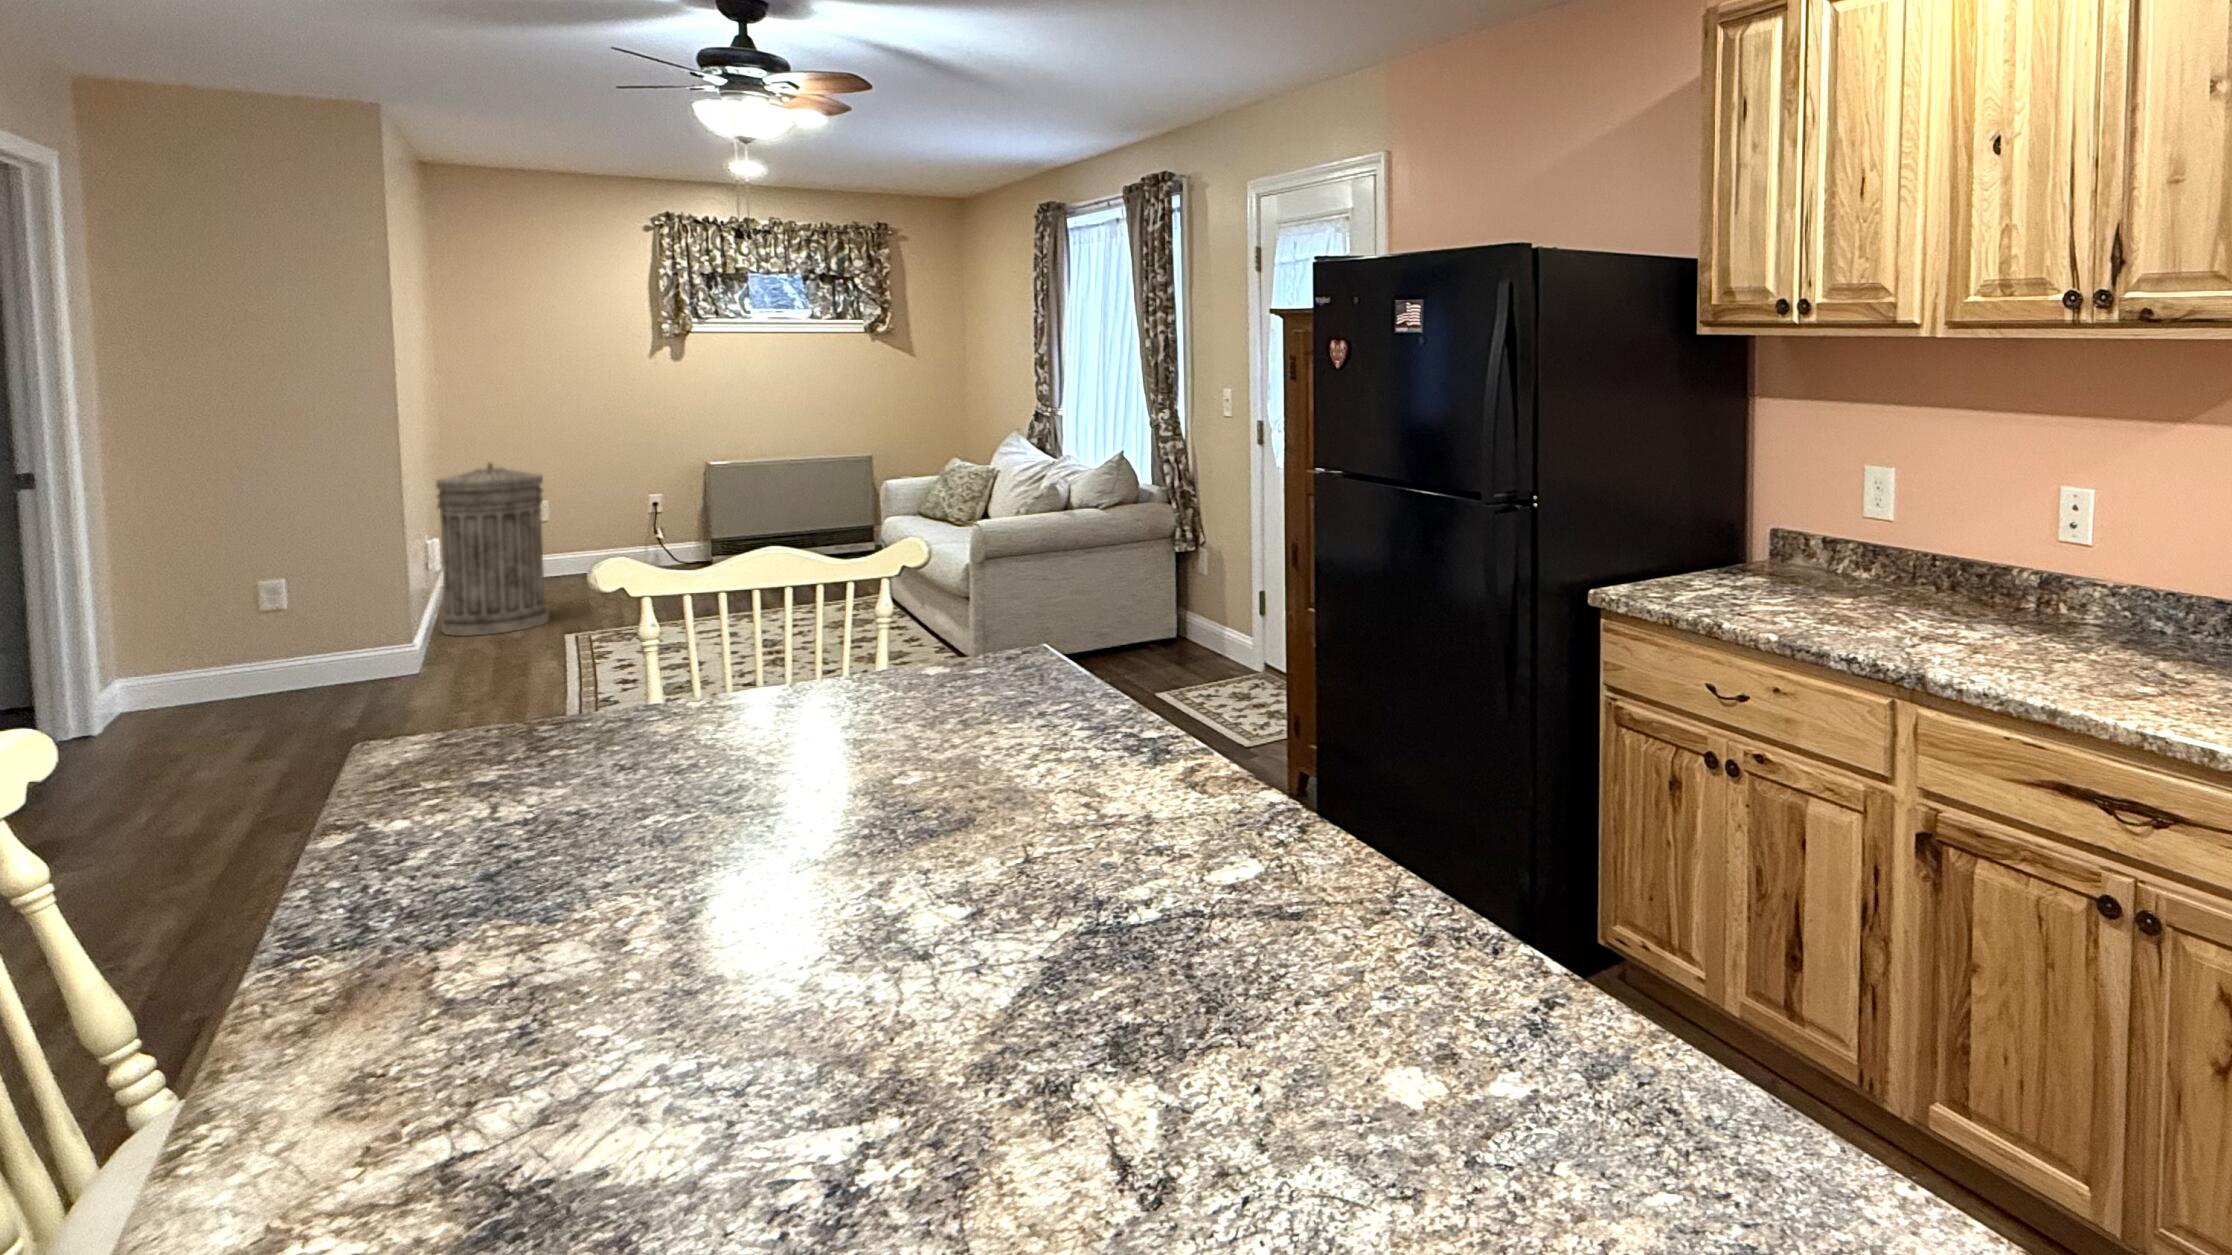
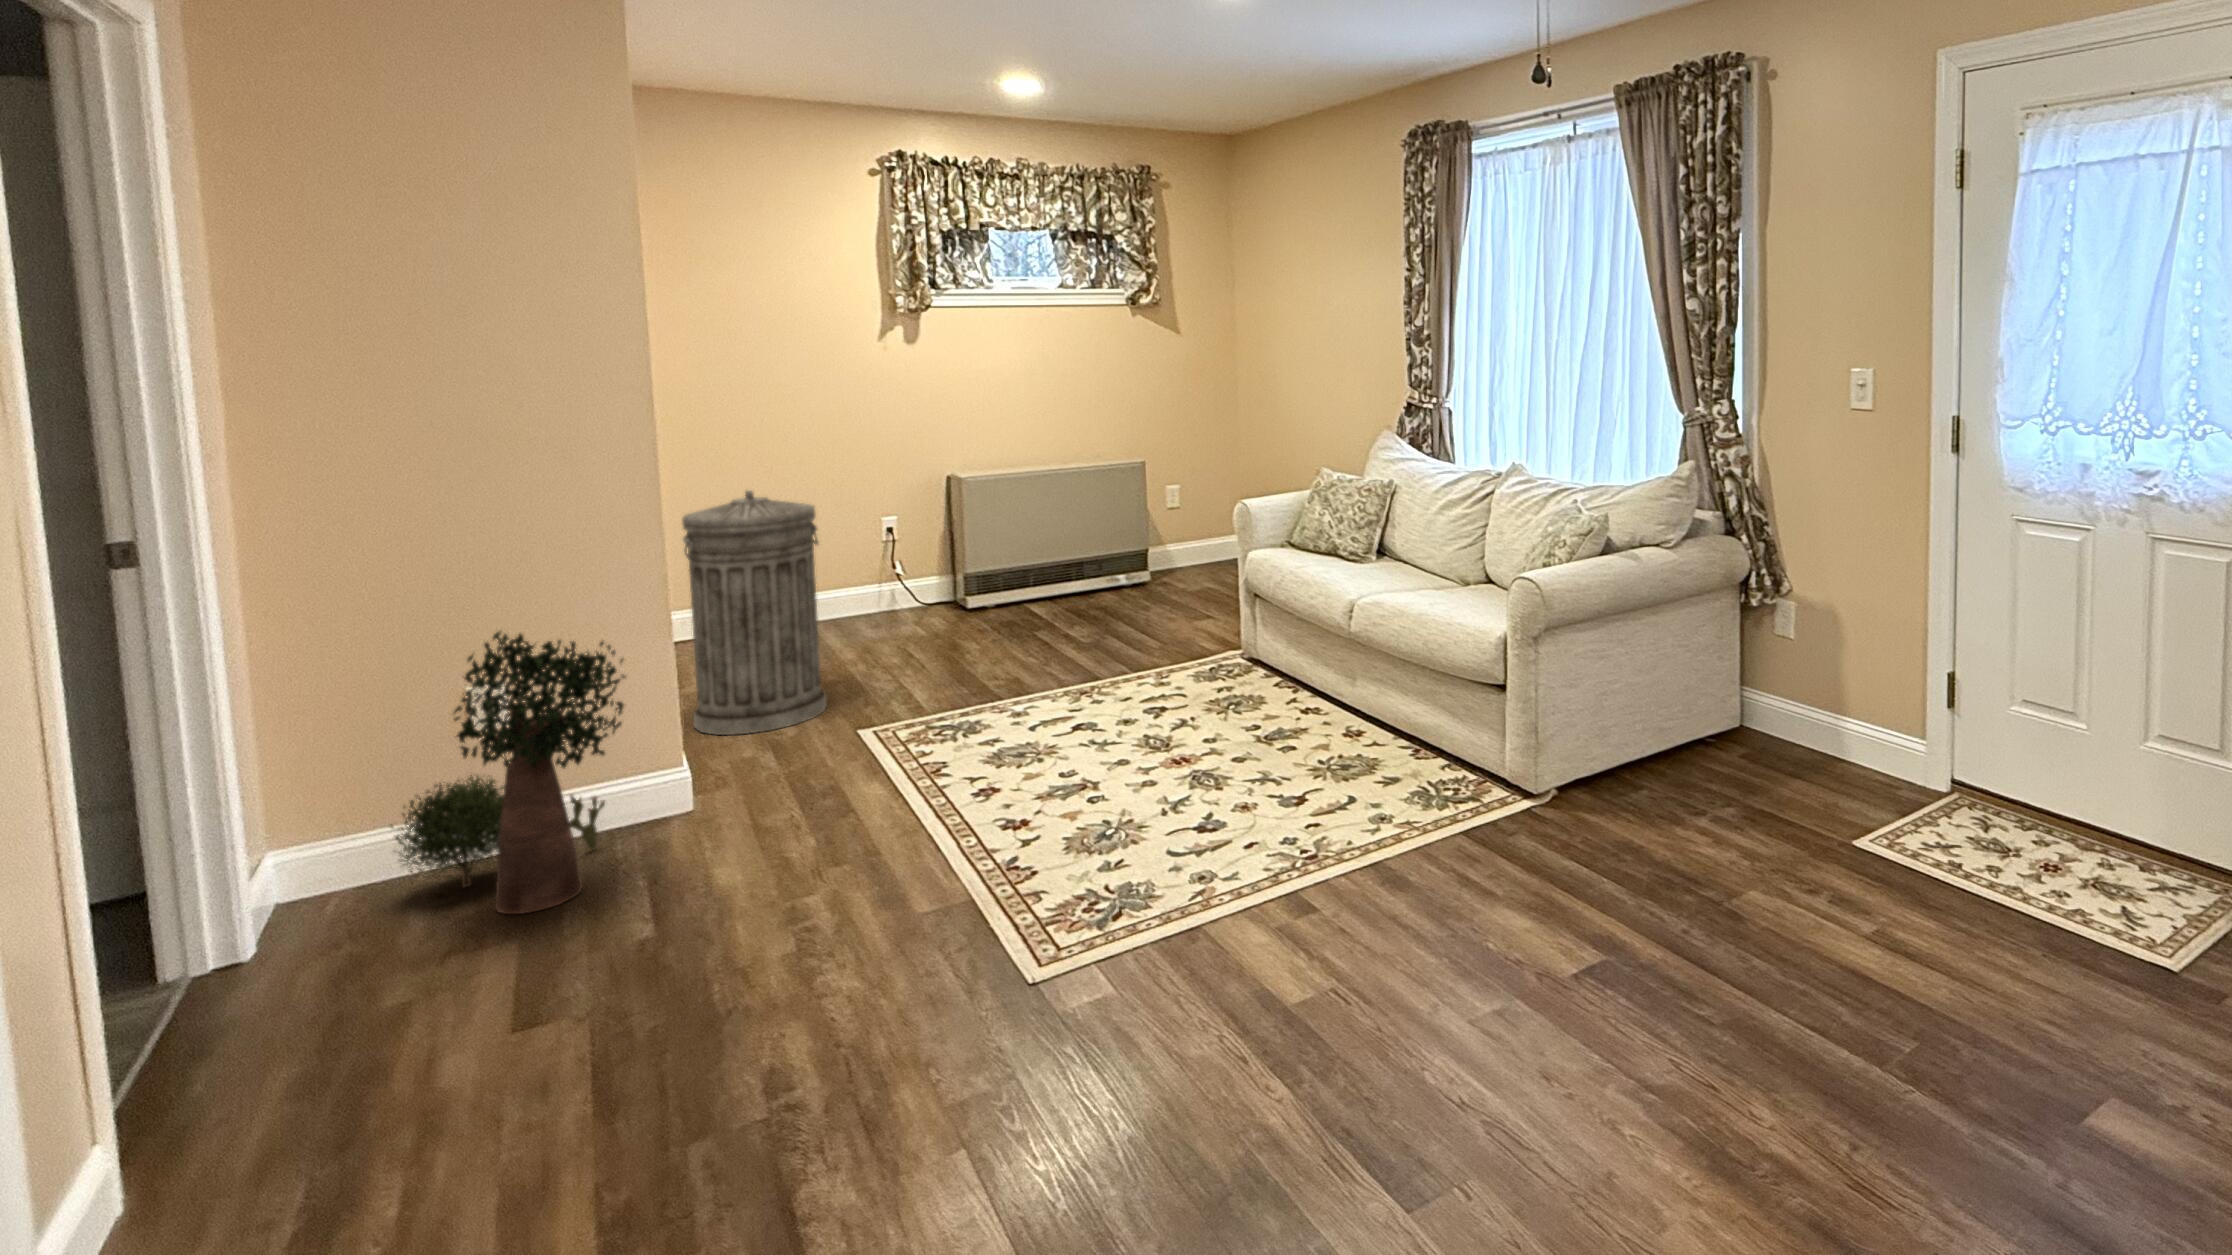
potted plant: none [170,538,338,719] -> present [391,631,625,914]

